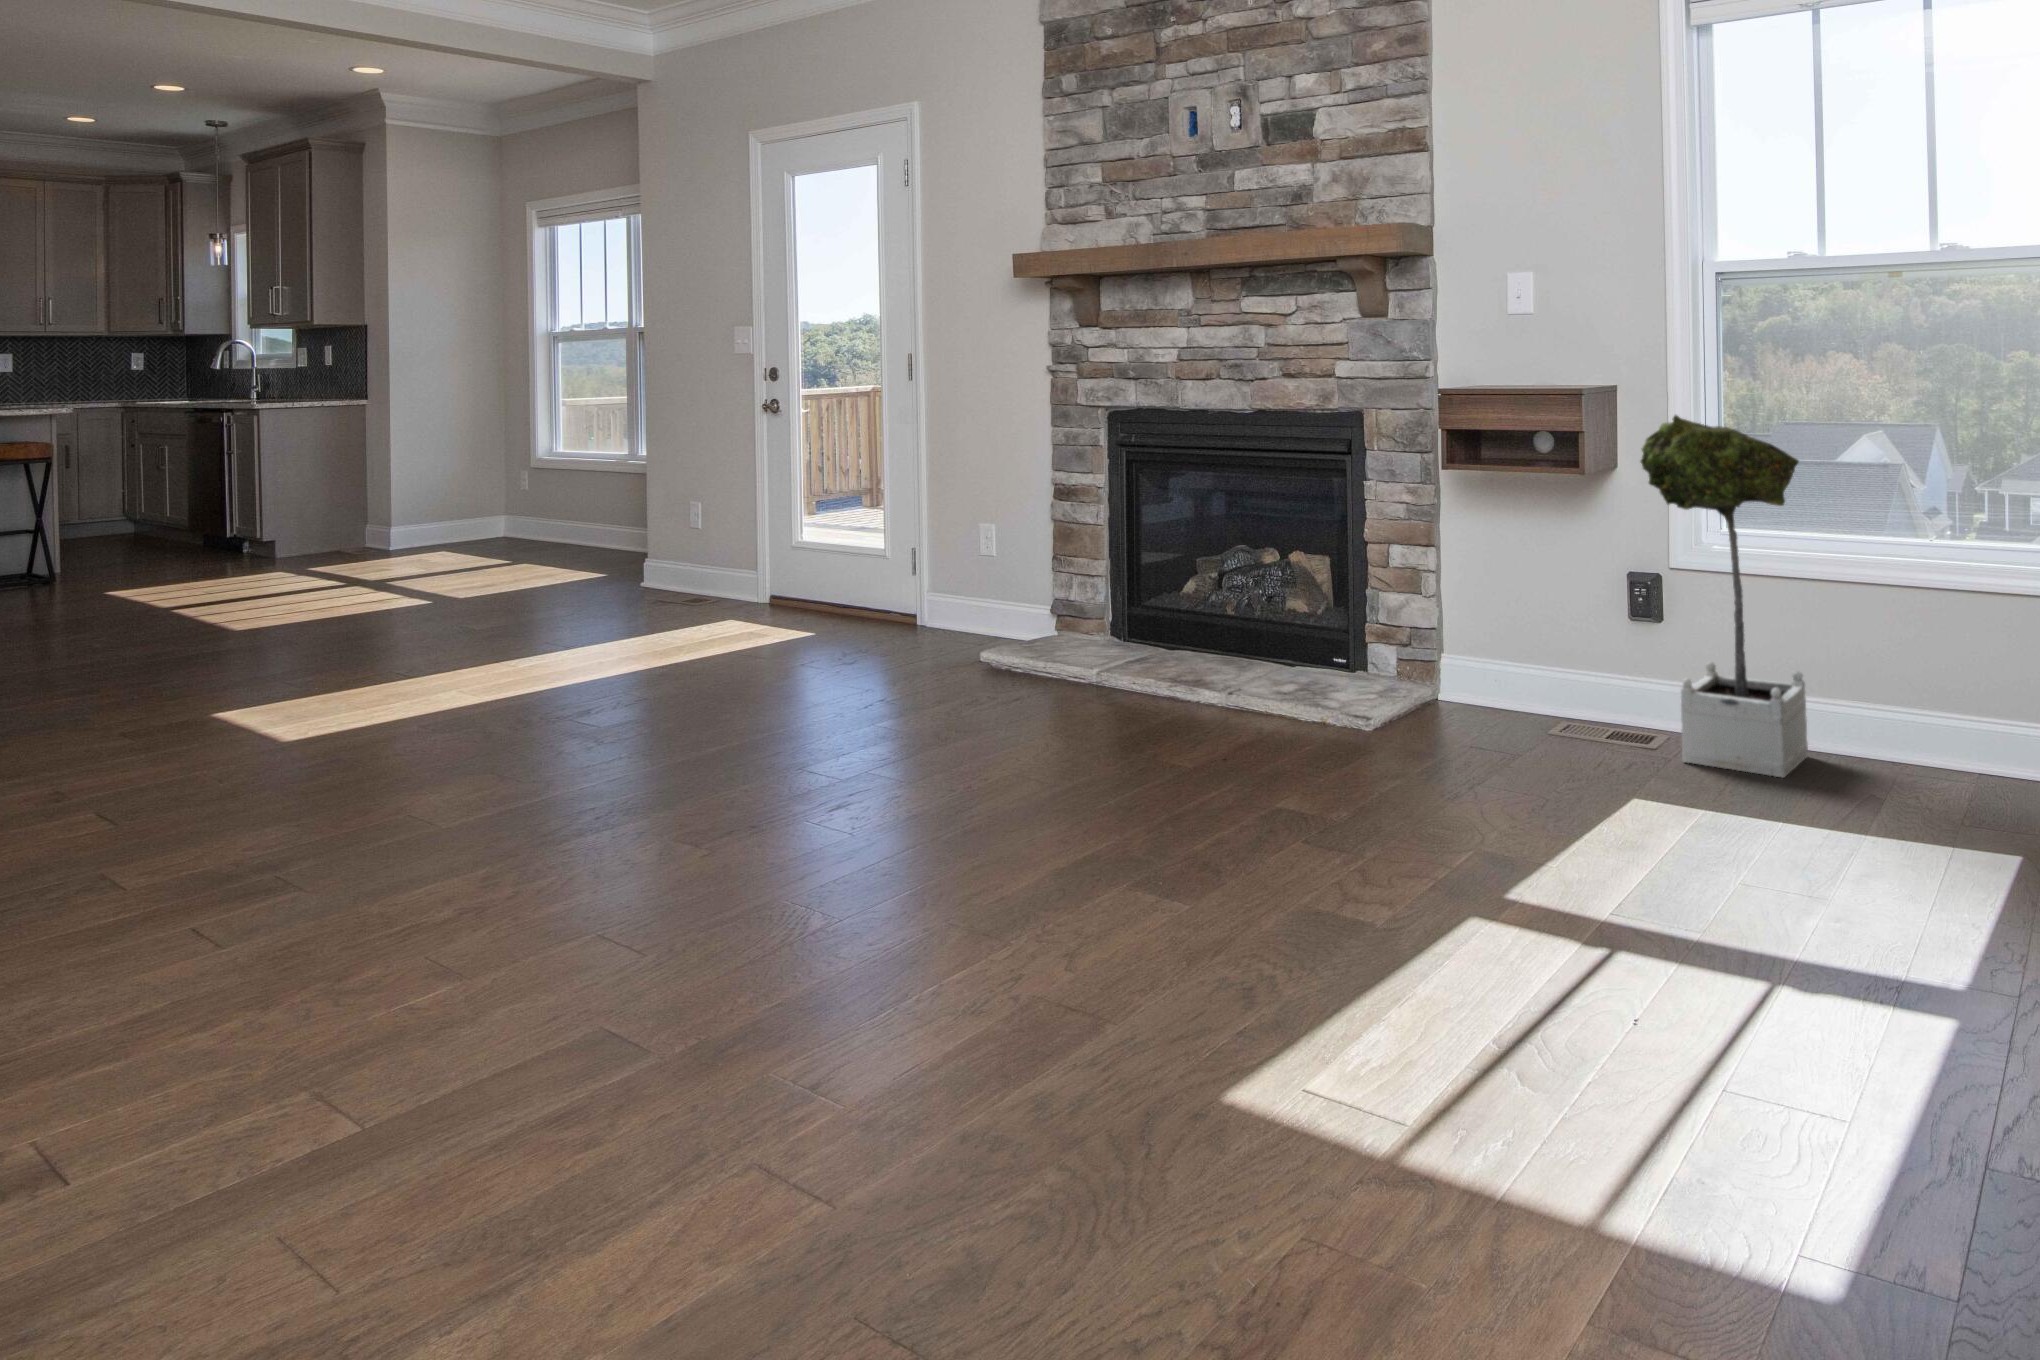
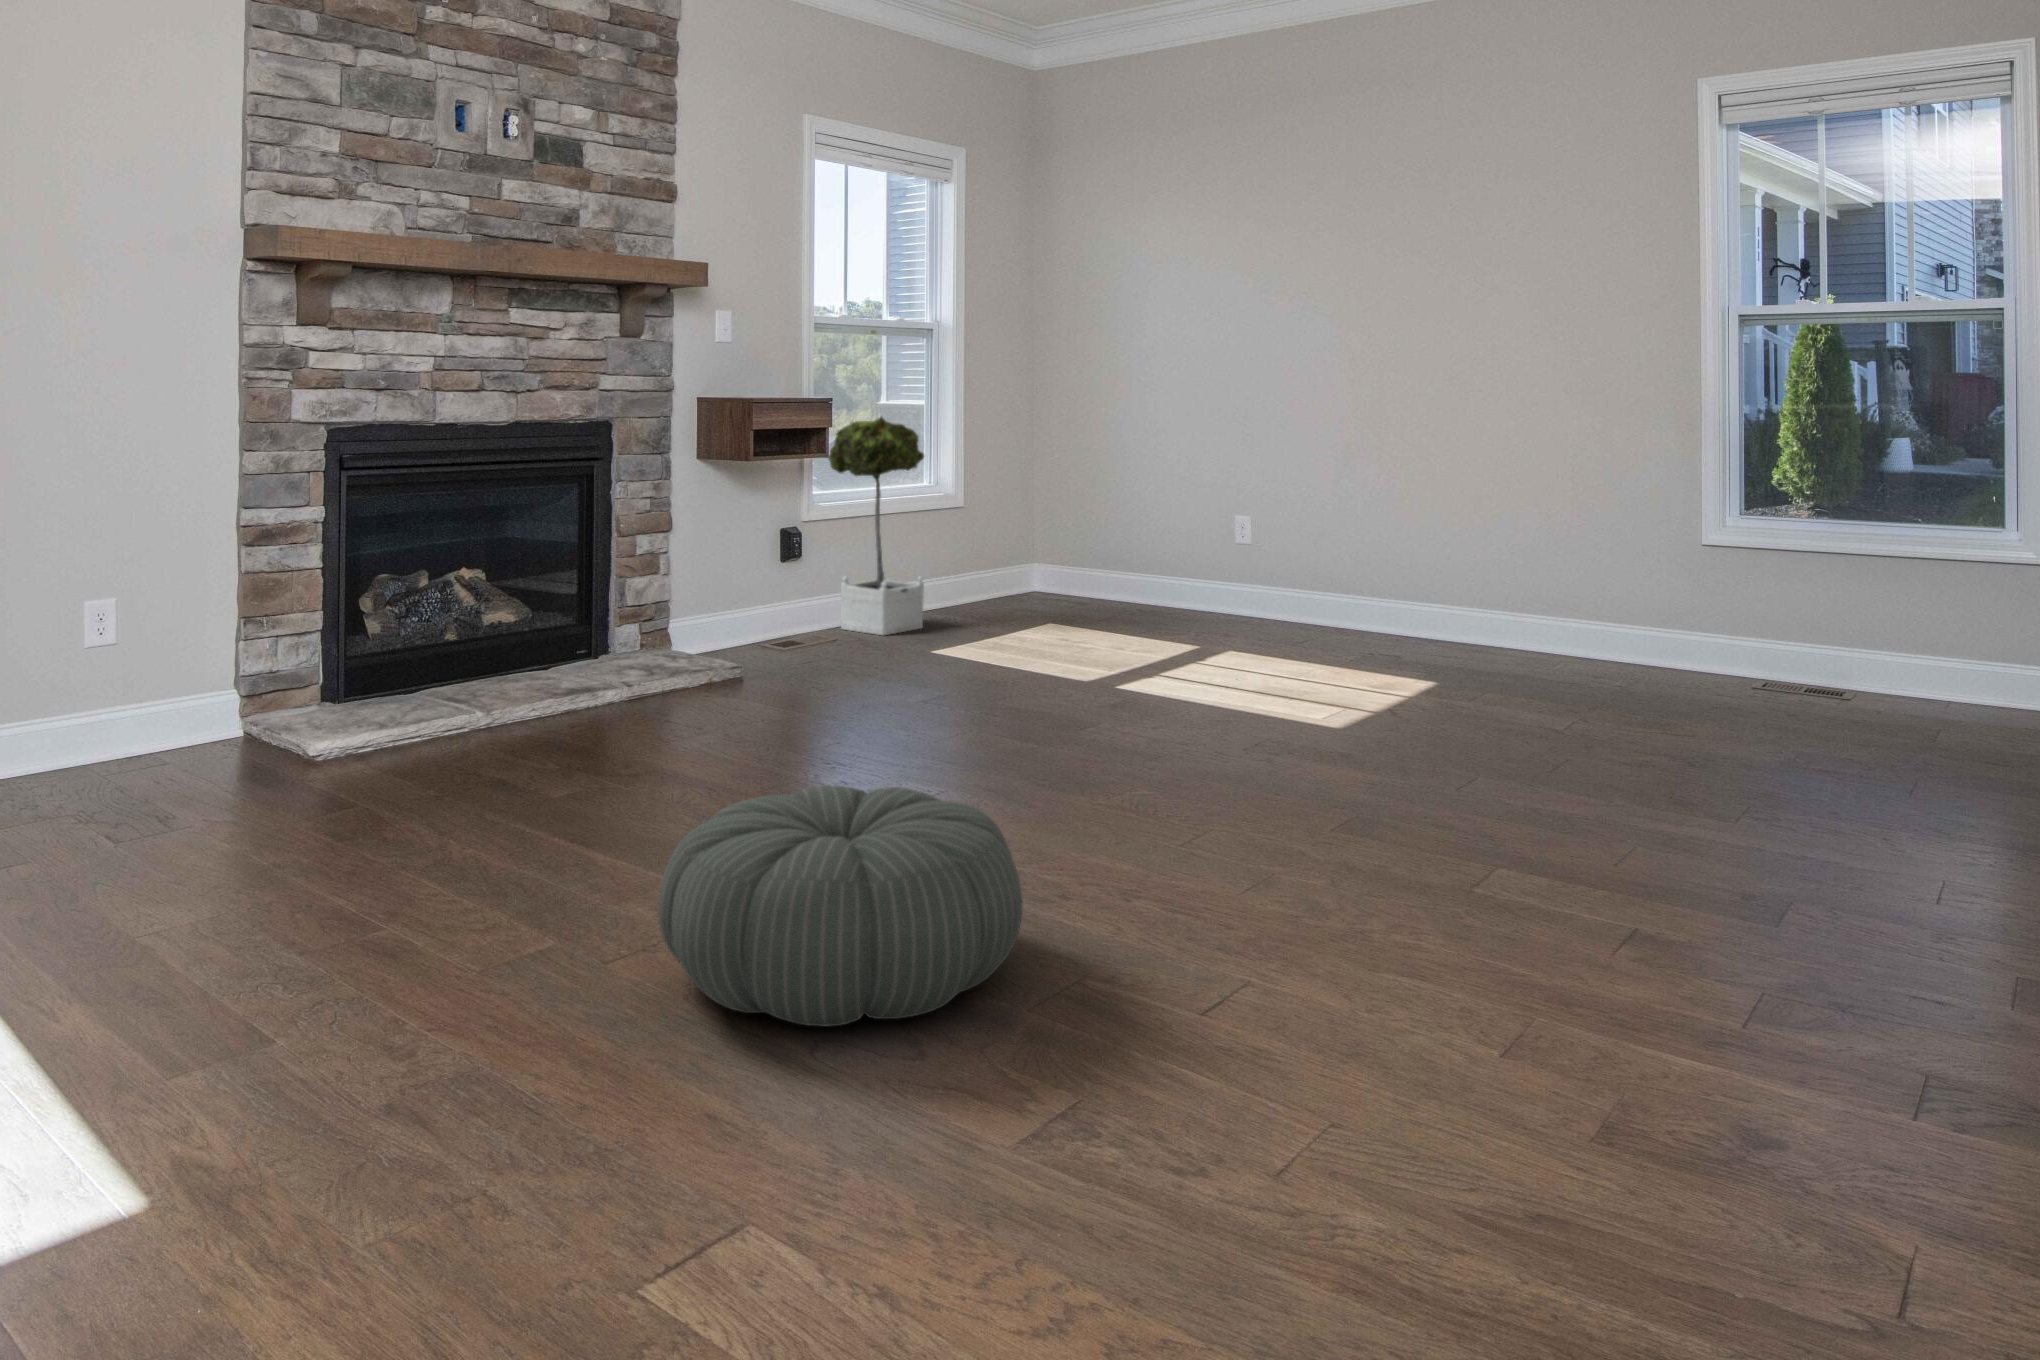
pouf: none [213,681,498,834] -> present [659,786,1022,1026]

